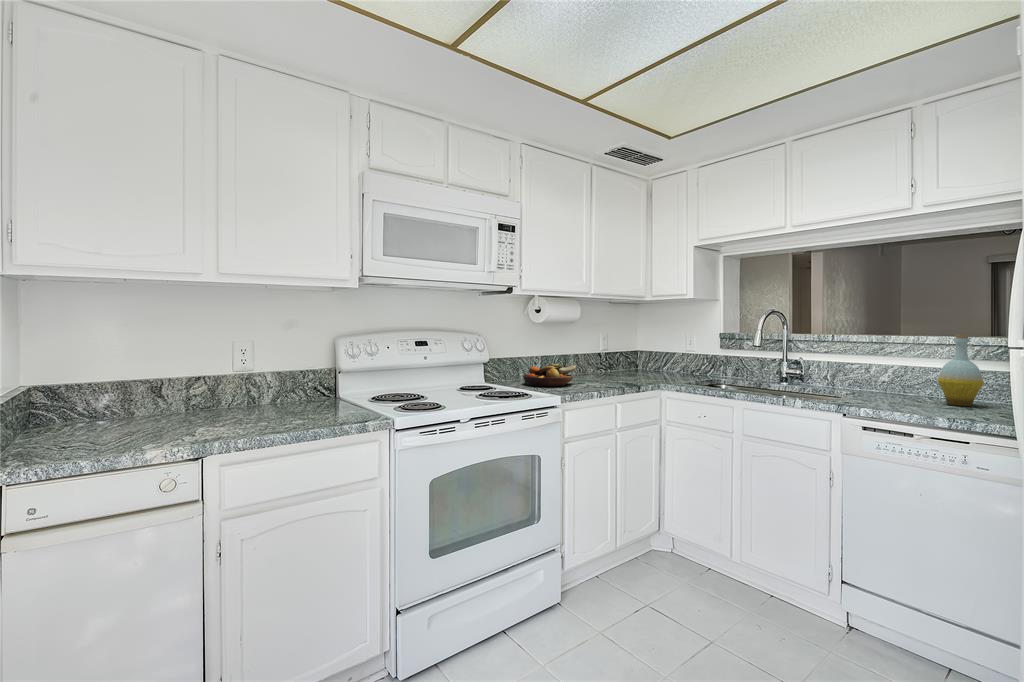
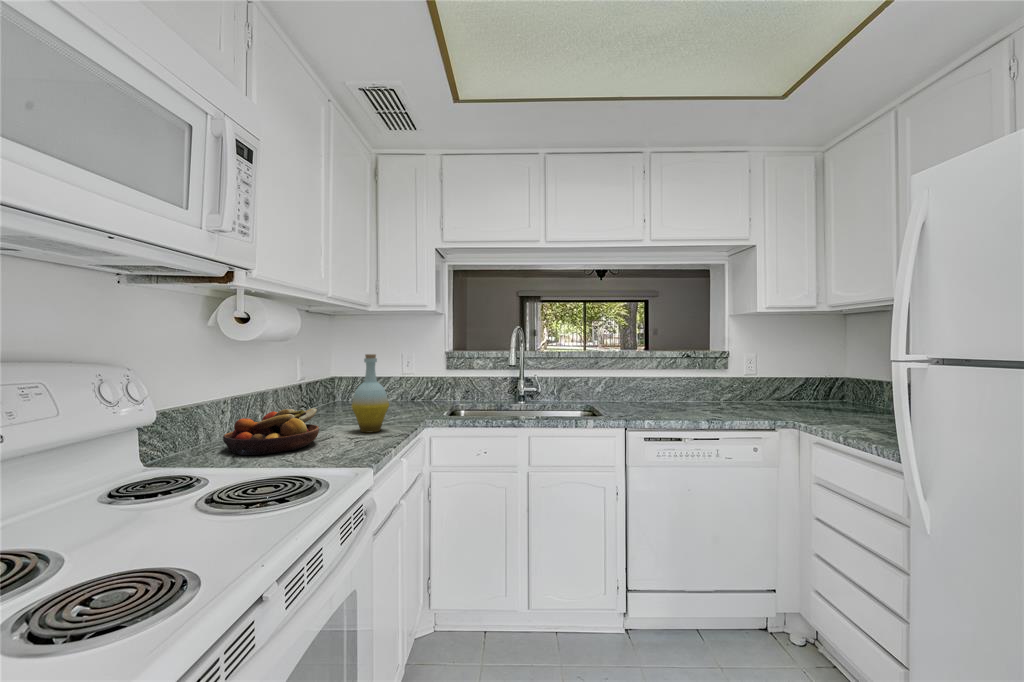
bottle: present [938,335,984,406] -> present [352,354,389,432]

